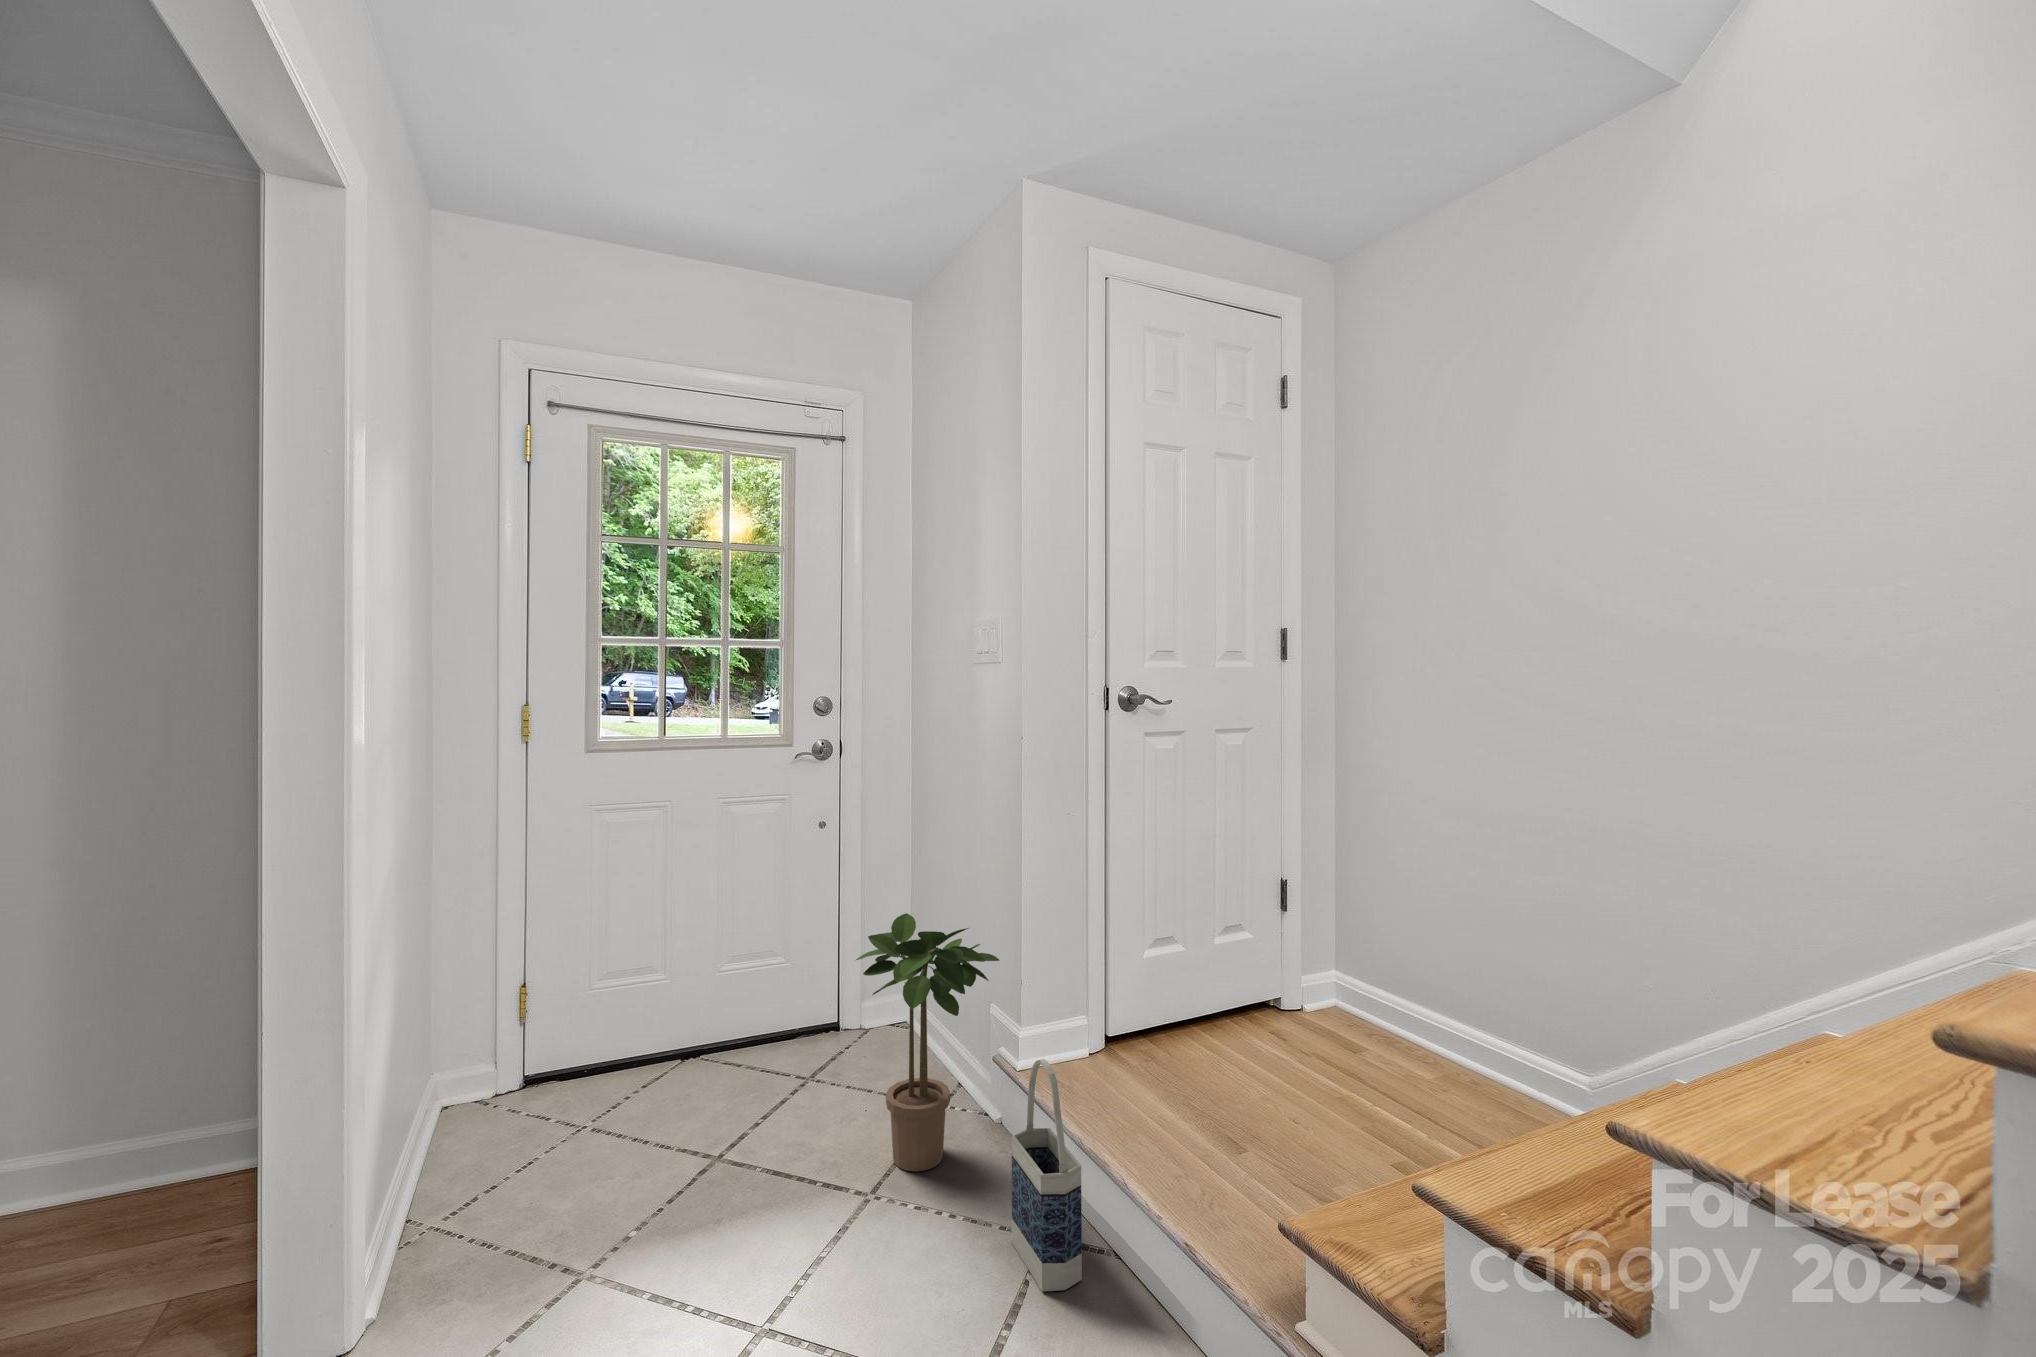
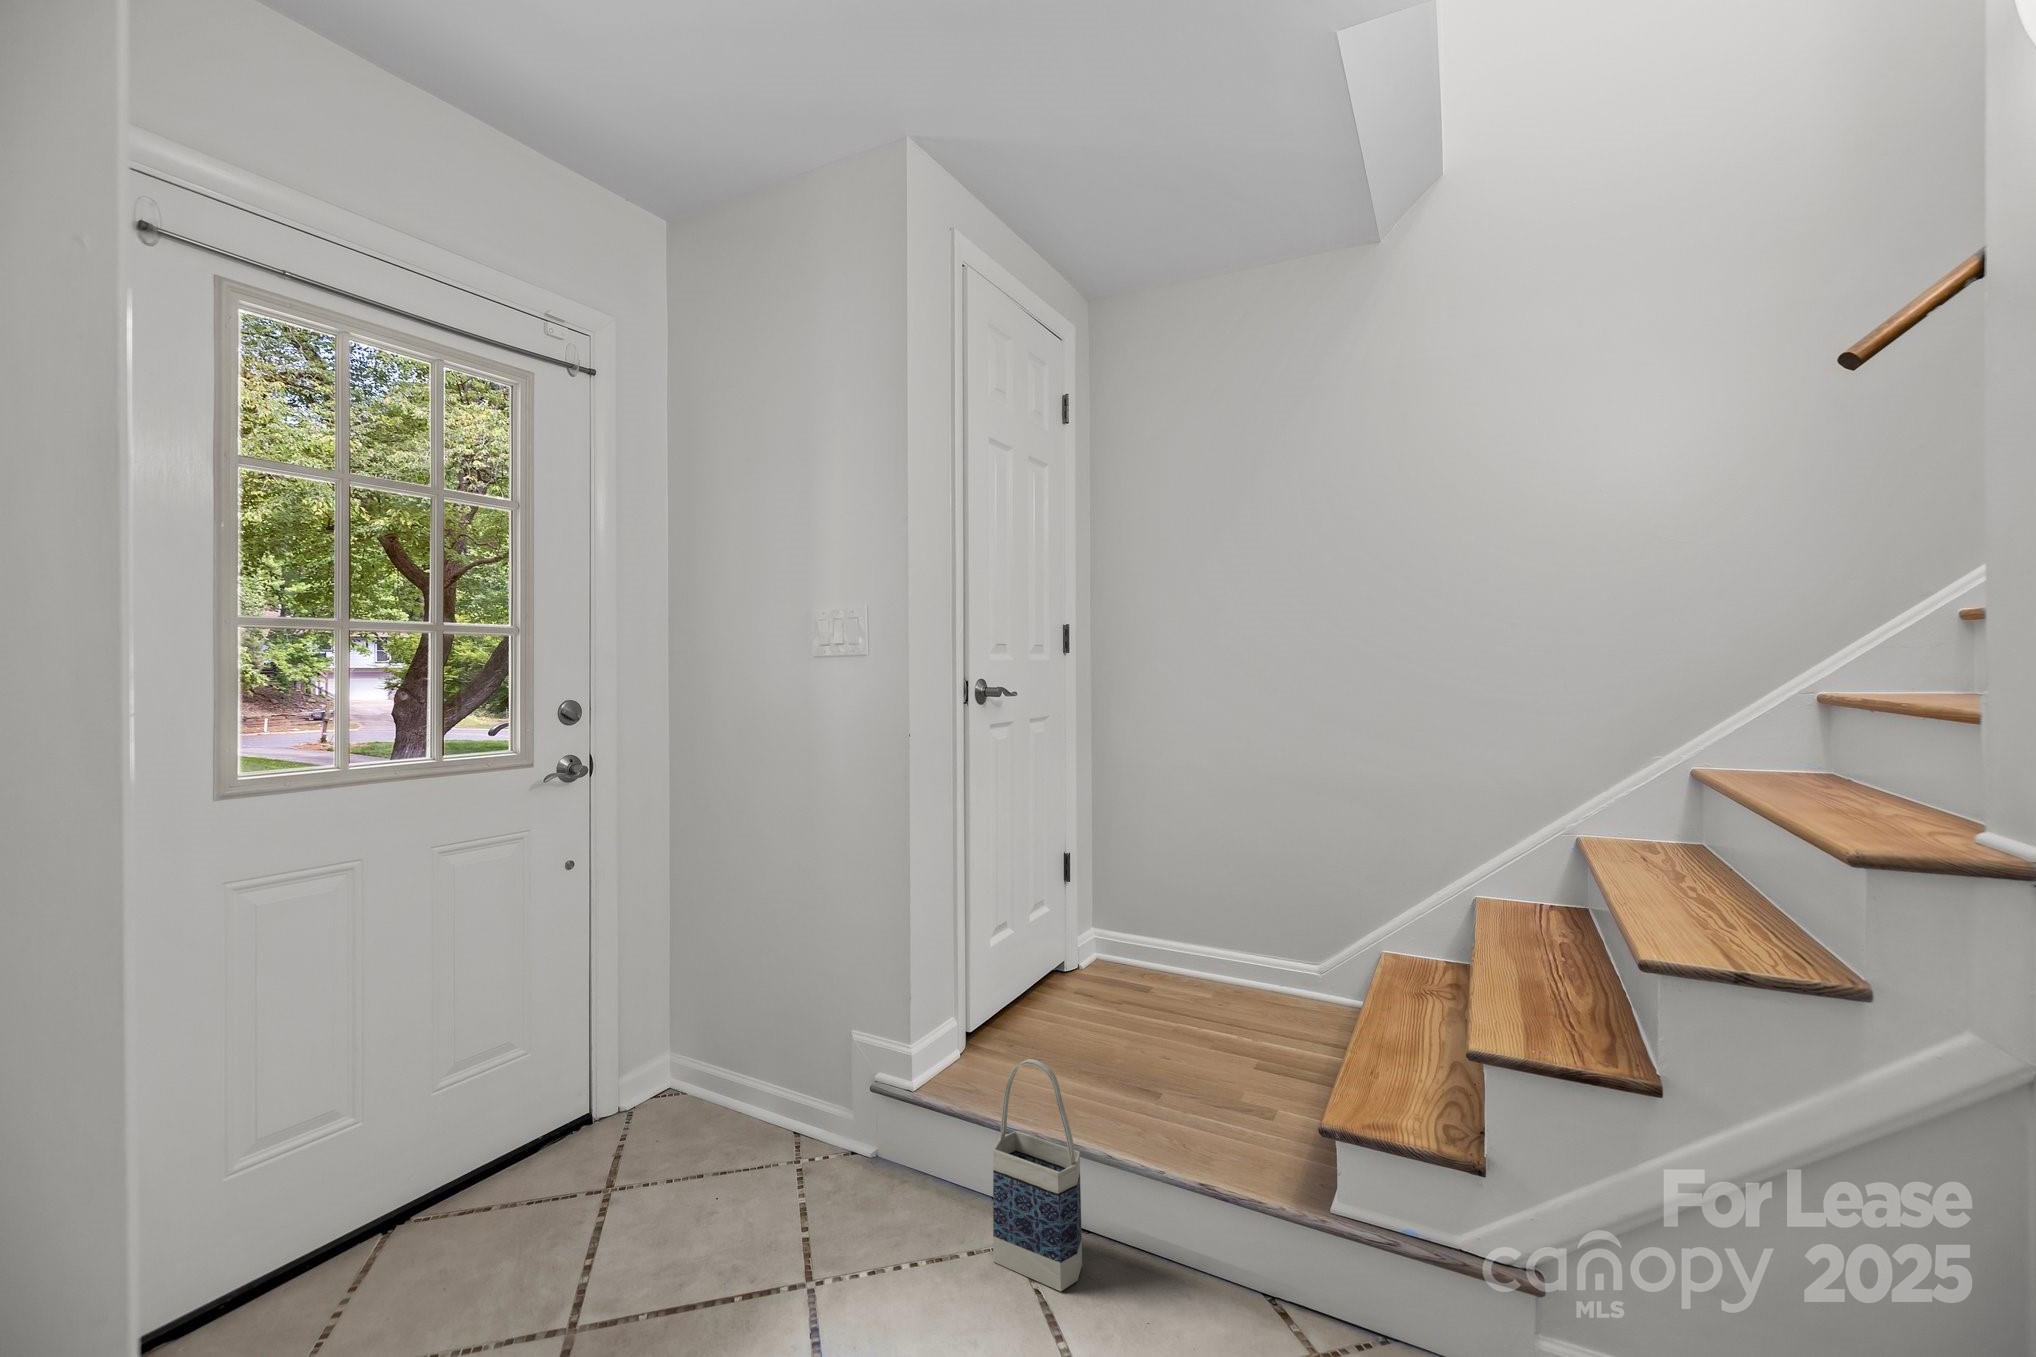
potted plant: present [856,913,1000,1172] -> none [739,946,912,1242]

